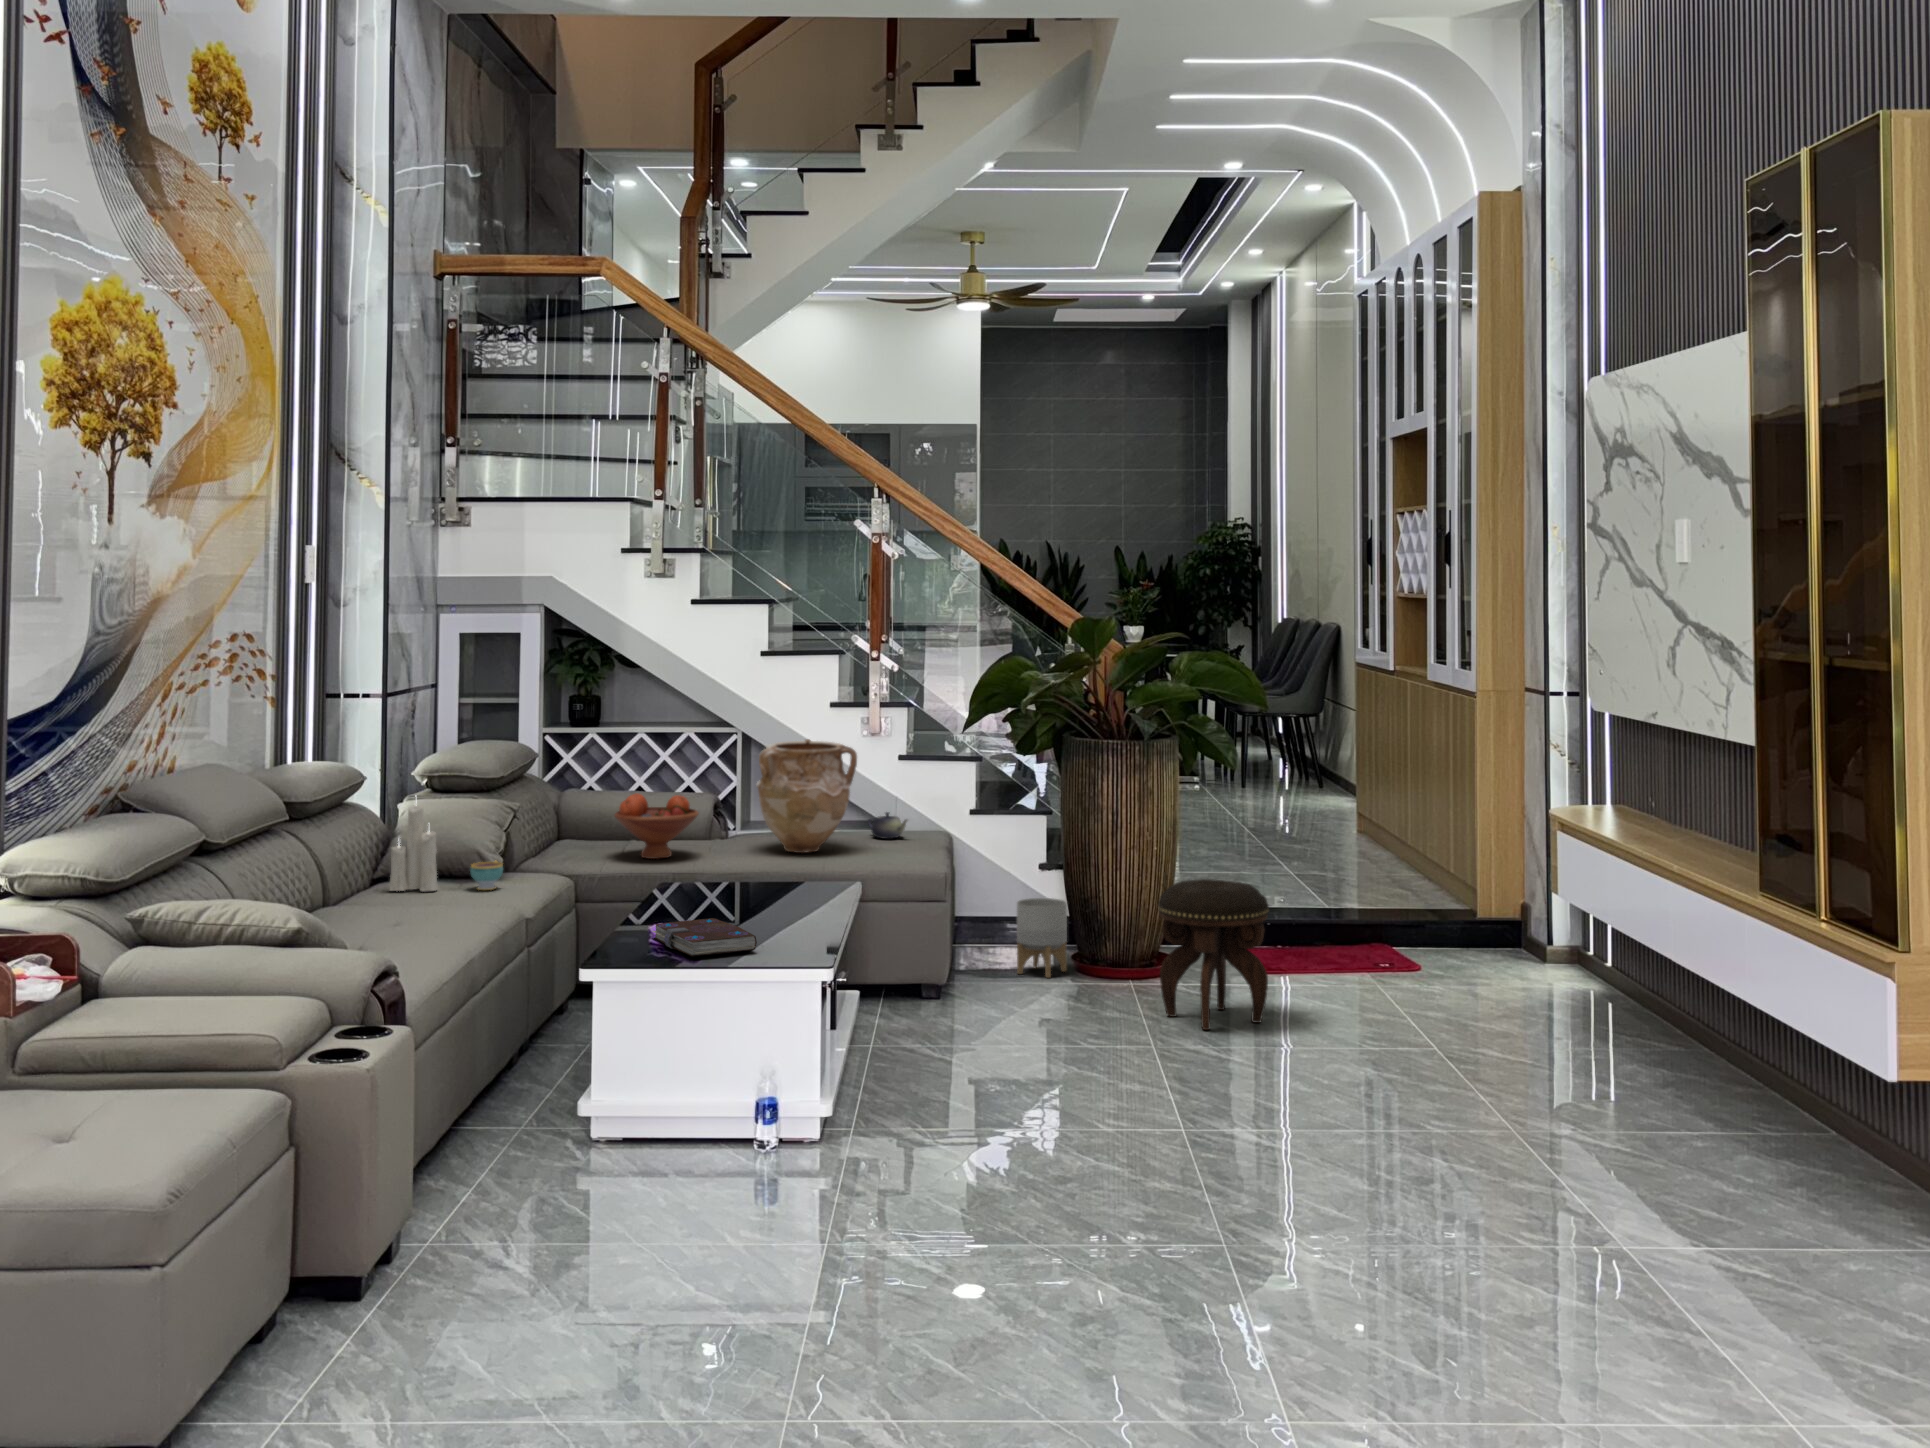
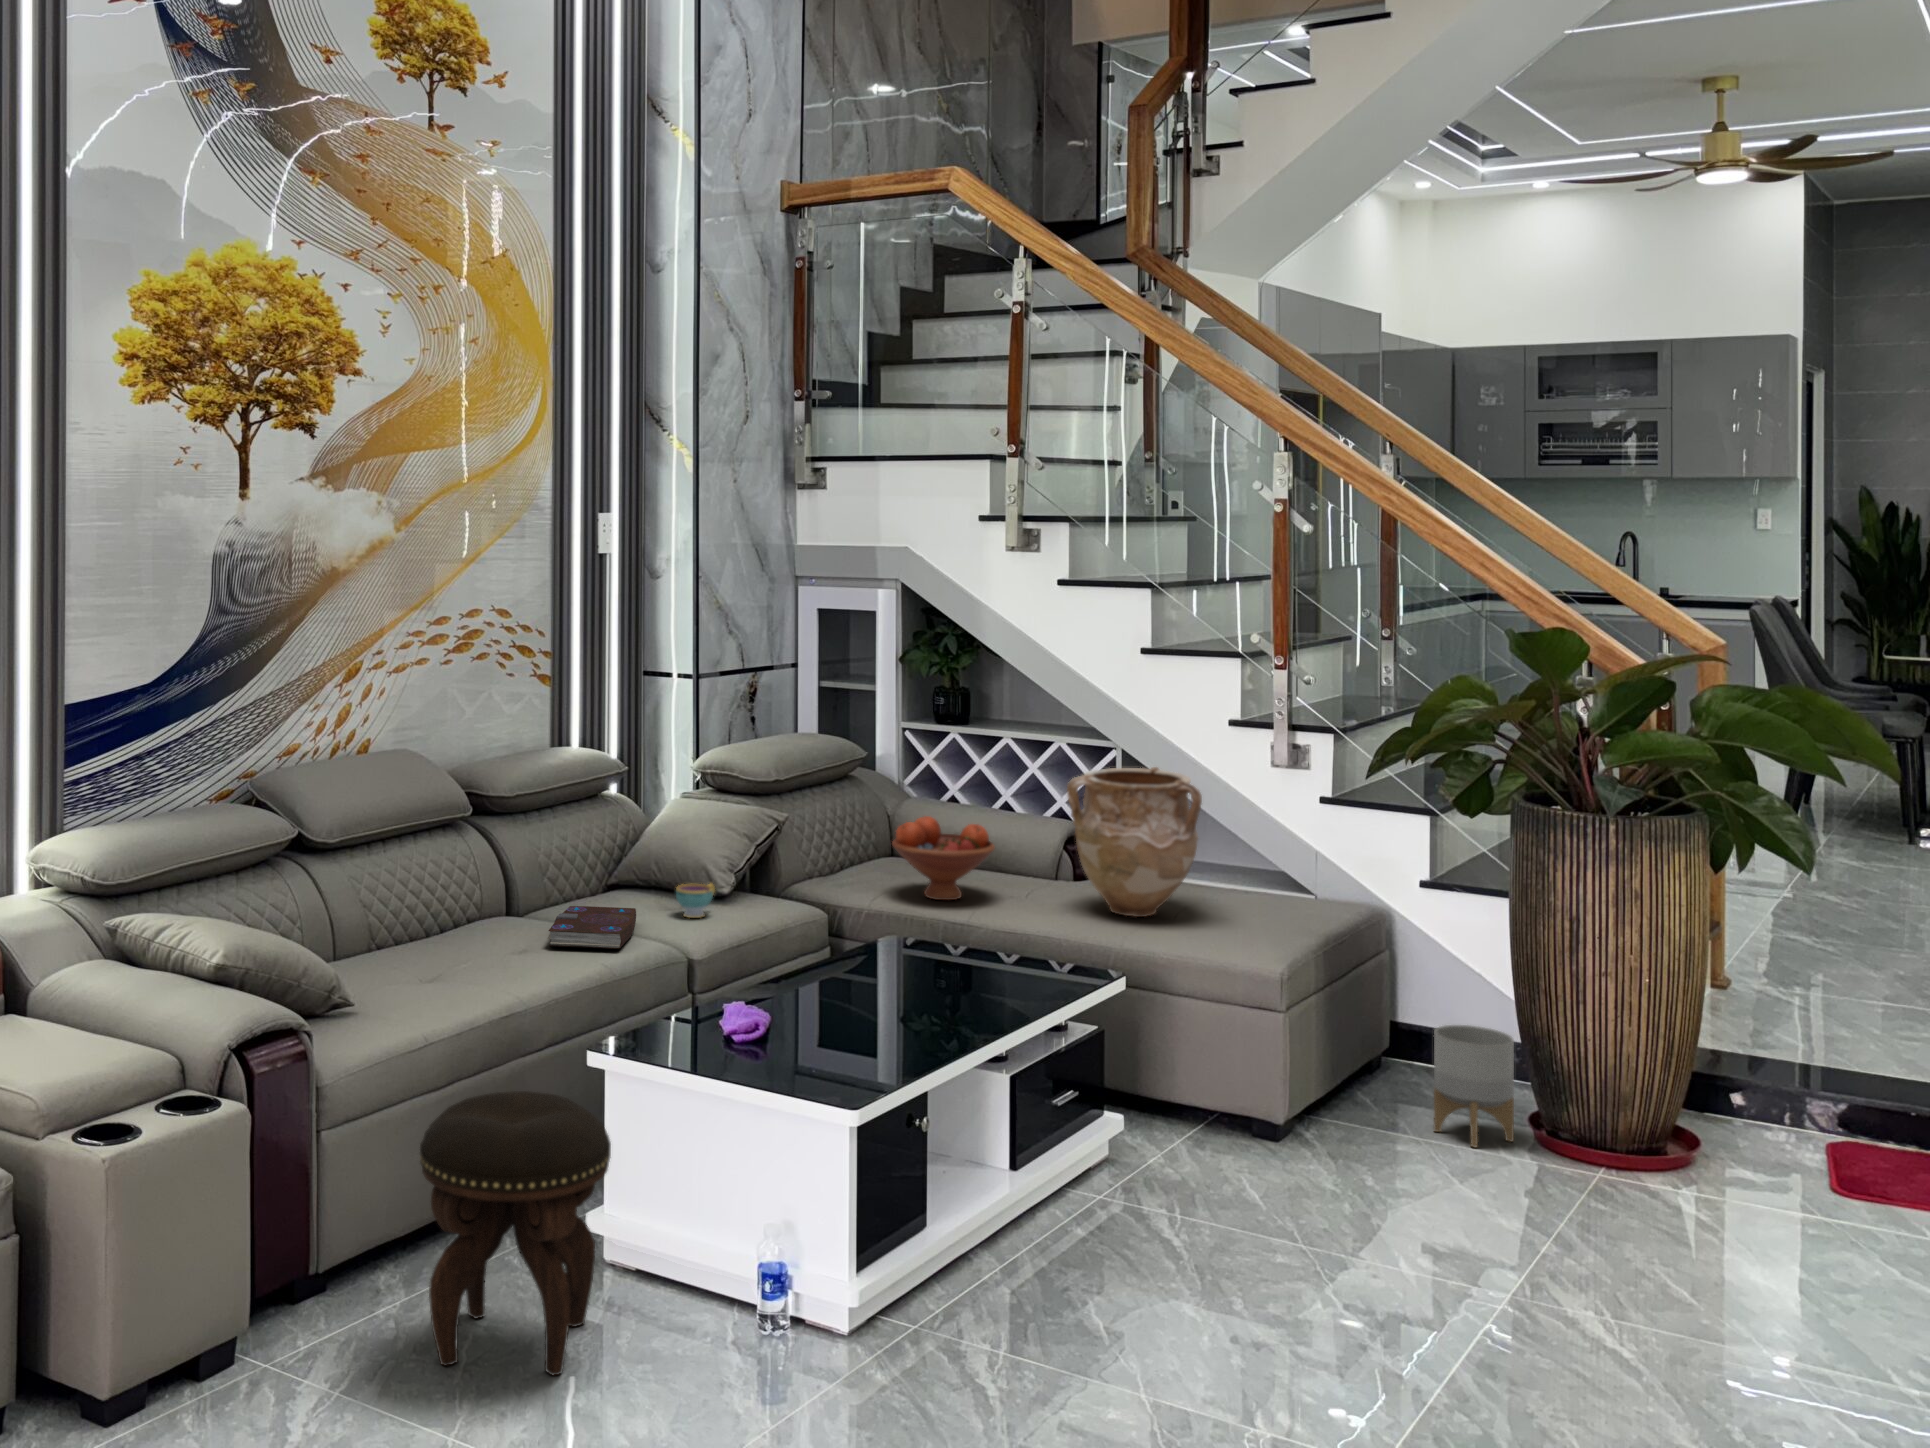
candle: present [389,801,438,891] -> none [595,792,645,911]
teapot: present [868,812,907,839] -> none [1255,873,1302,909]
footstool: present [1158,879,1269,1030] -> present [420,1091,611,1375]
book: present [652,918,757,957] -> present [547,906,636,949]

